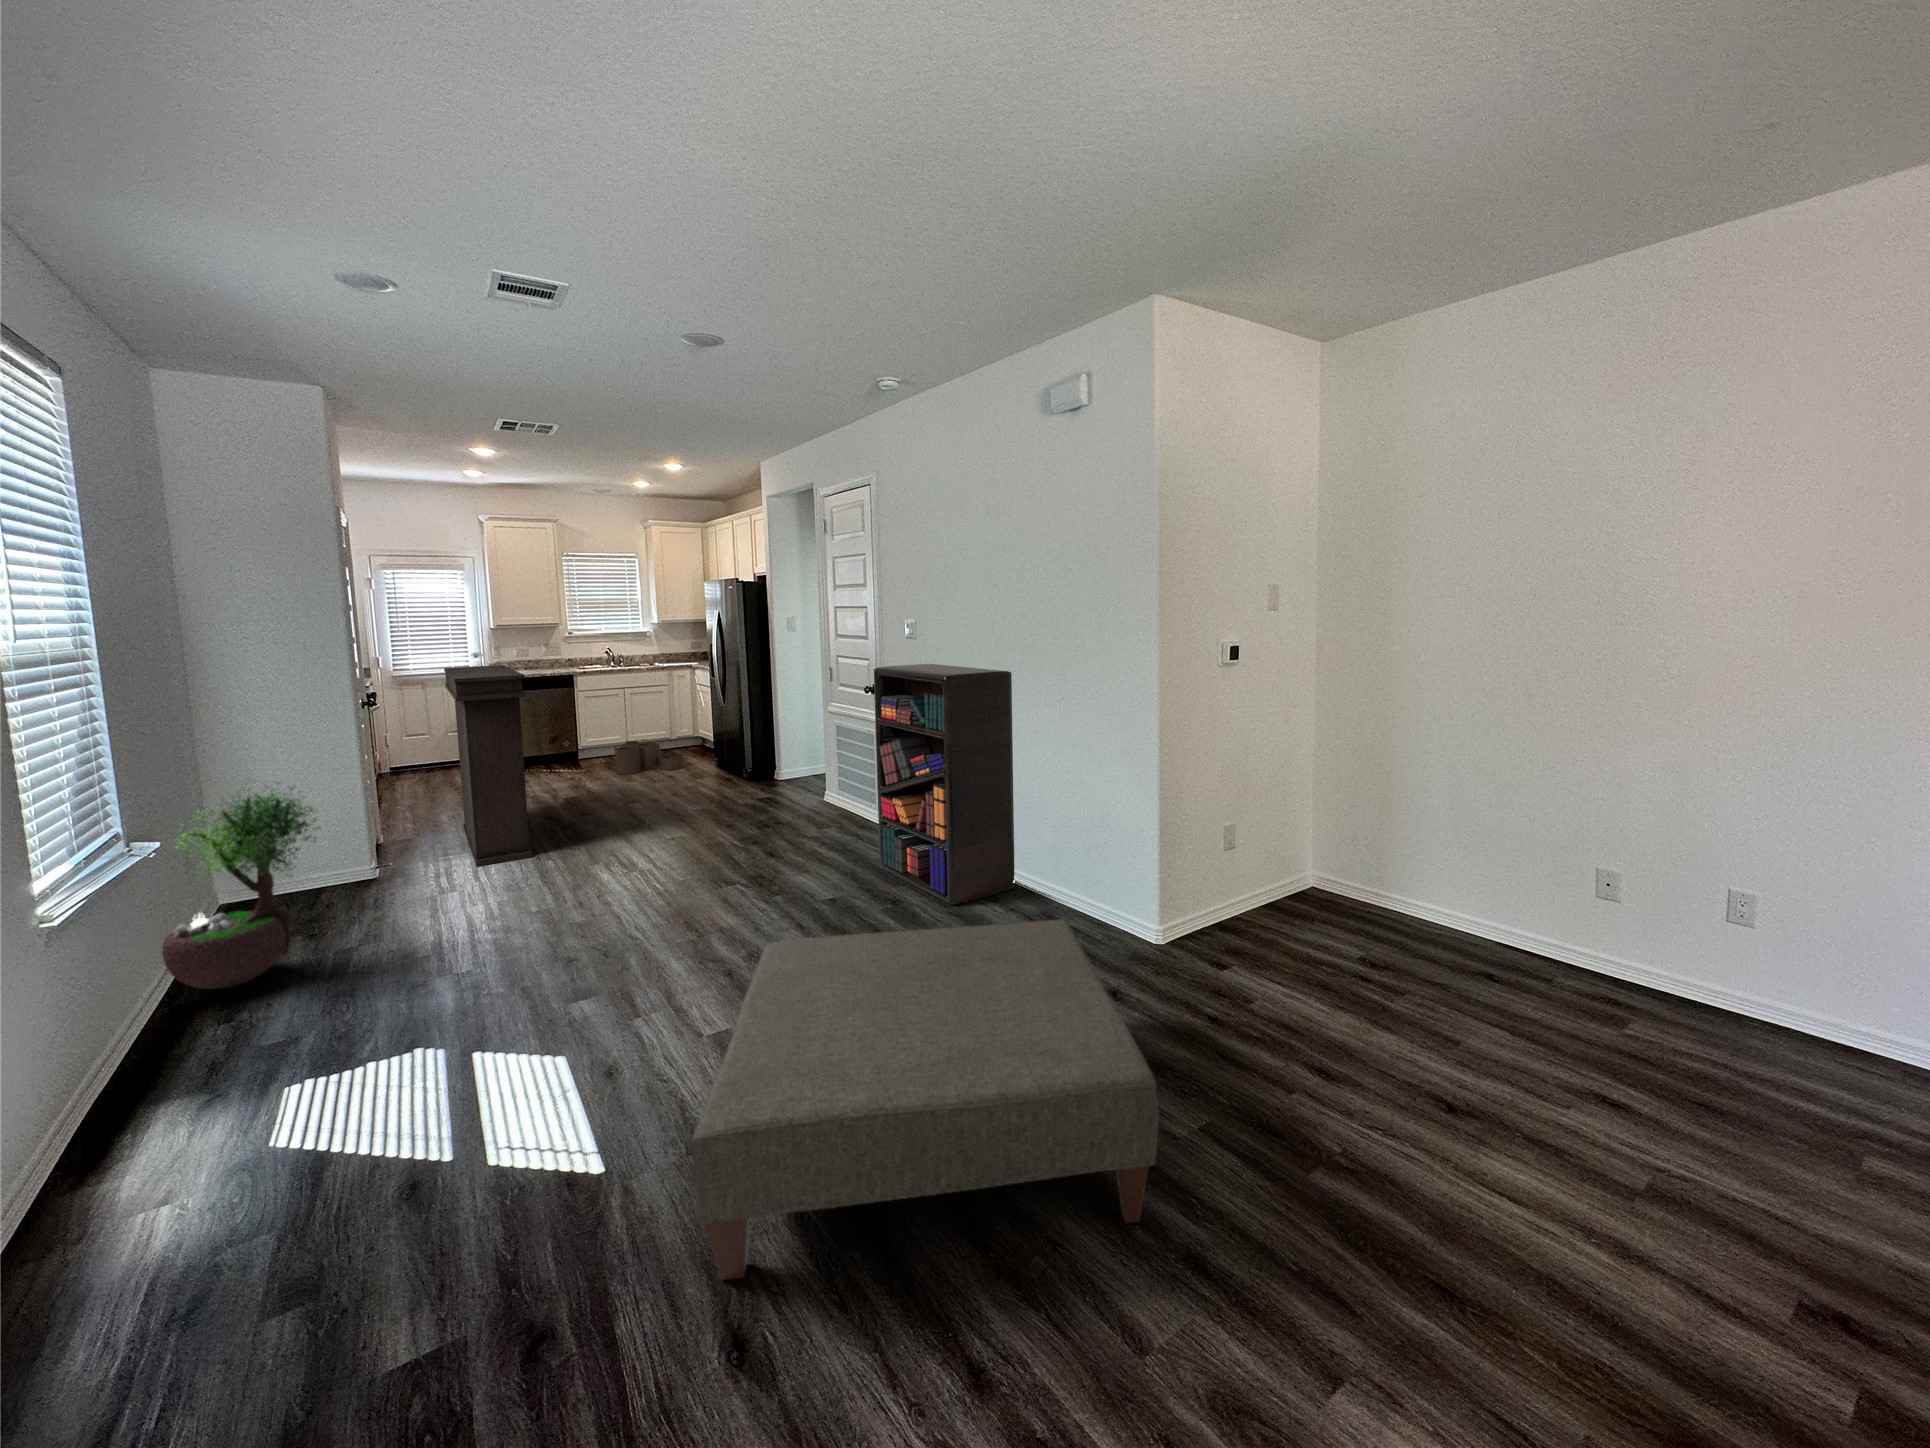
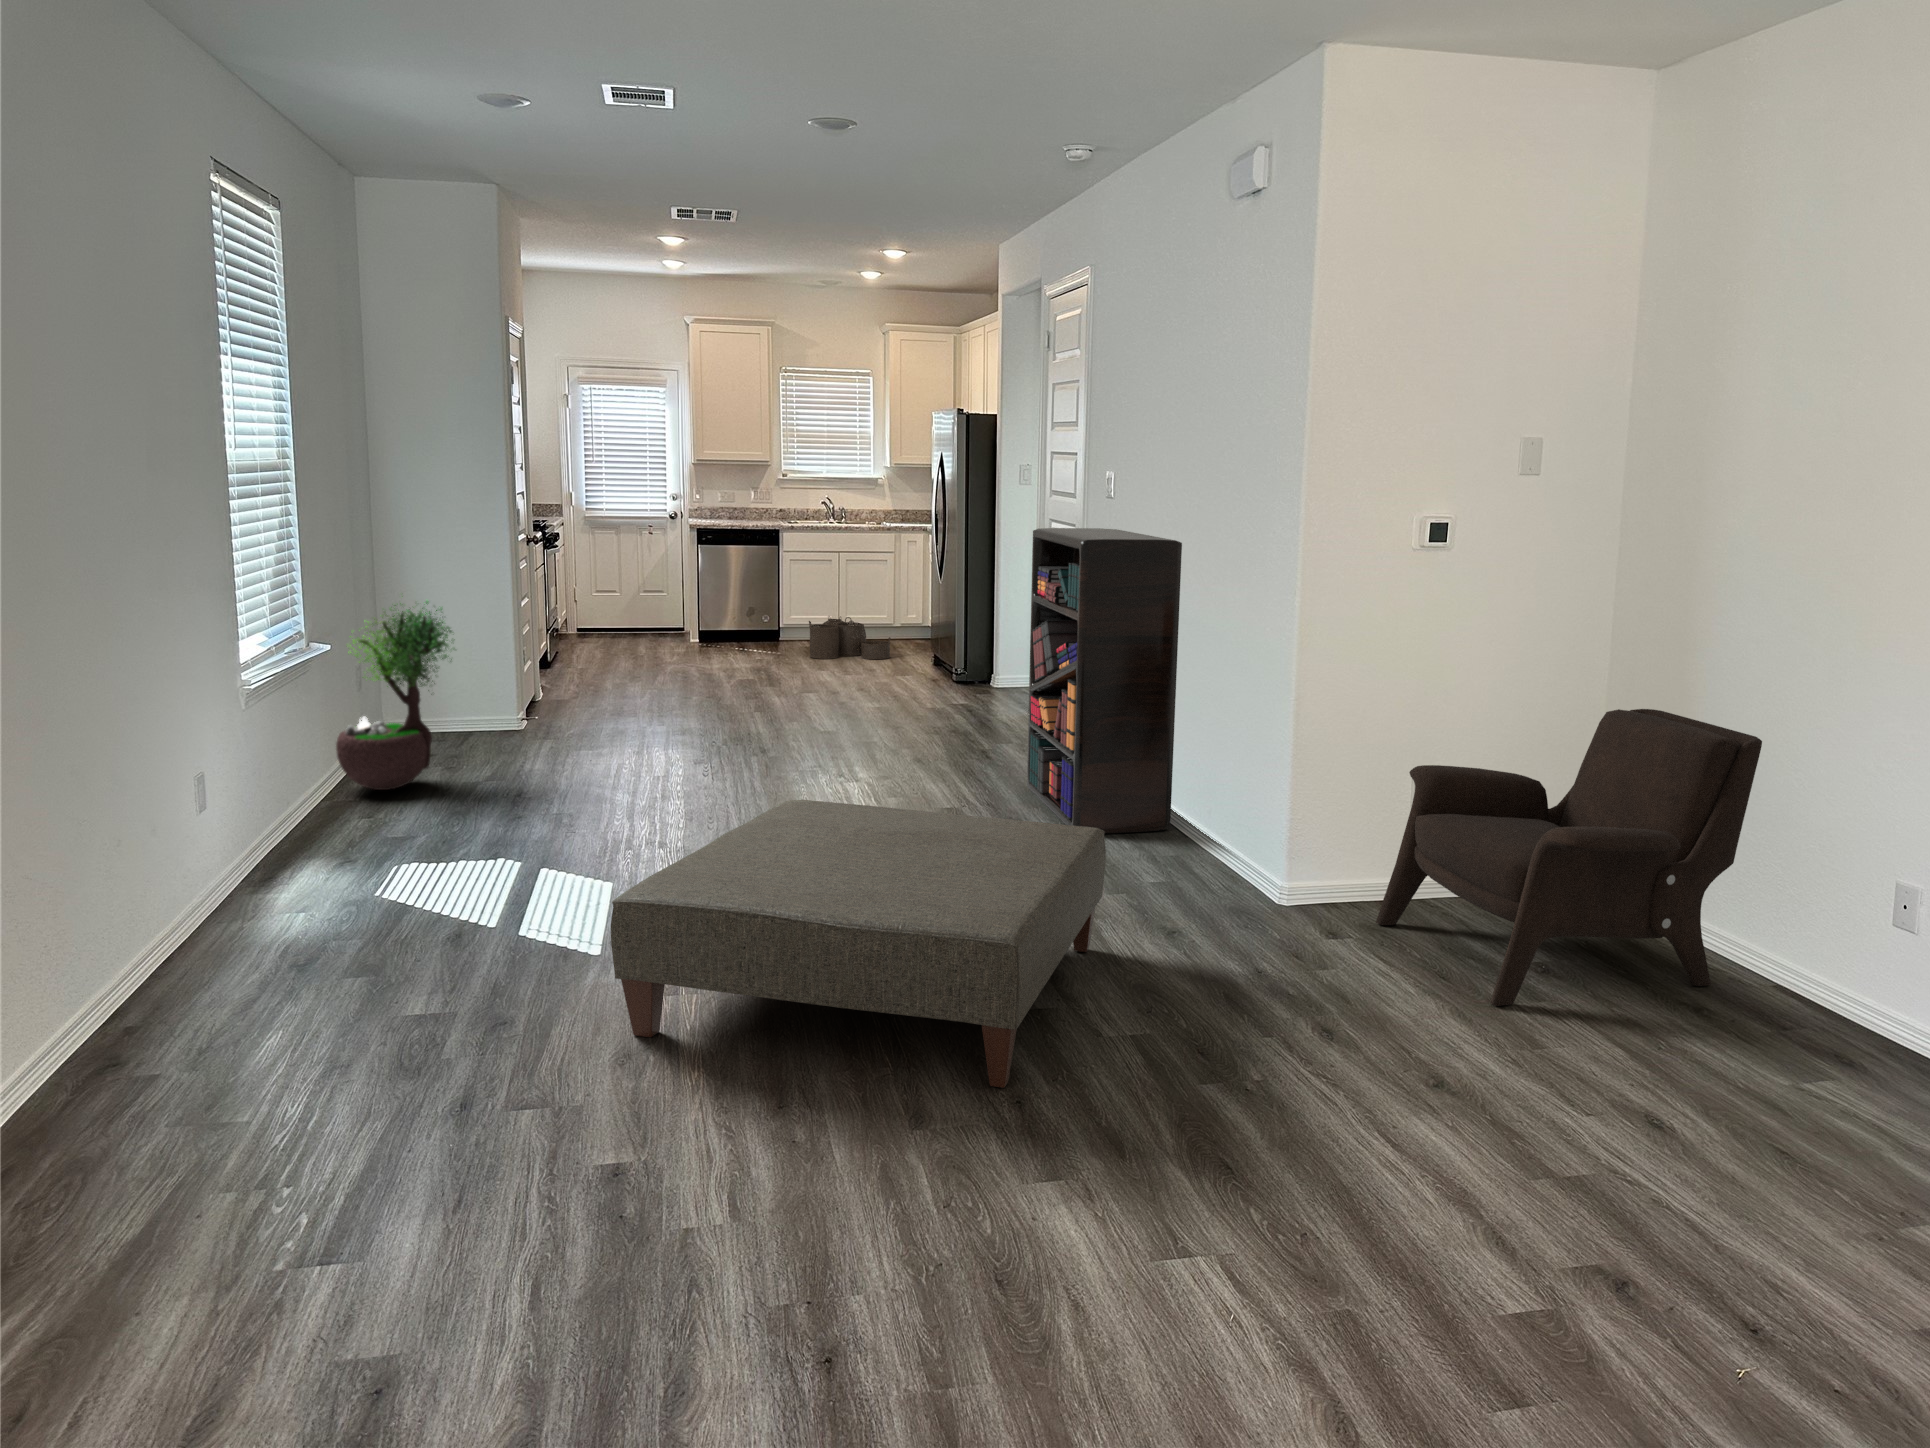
console table: present [444,665,532,866] -> none [604,506,674,728]
armchair: none [1224,764,1460,1003] -> present [1376,709,1762,1006]

